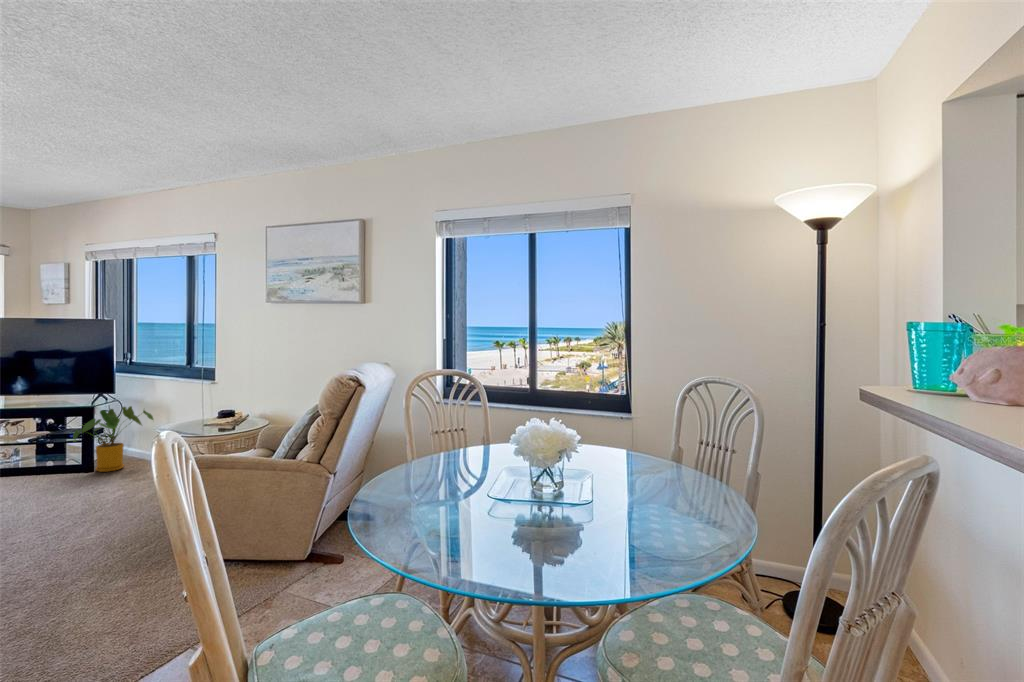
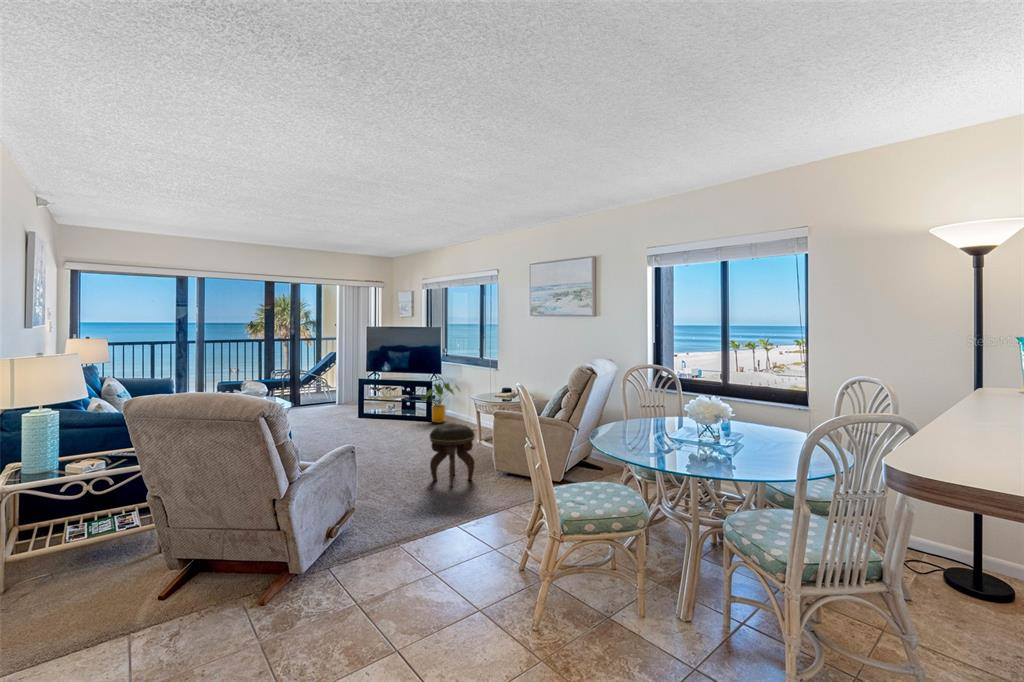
footstool: none [38,484,145,606] -> present [430,424,475,487]

